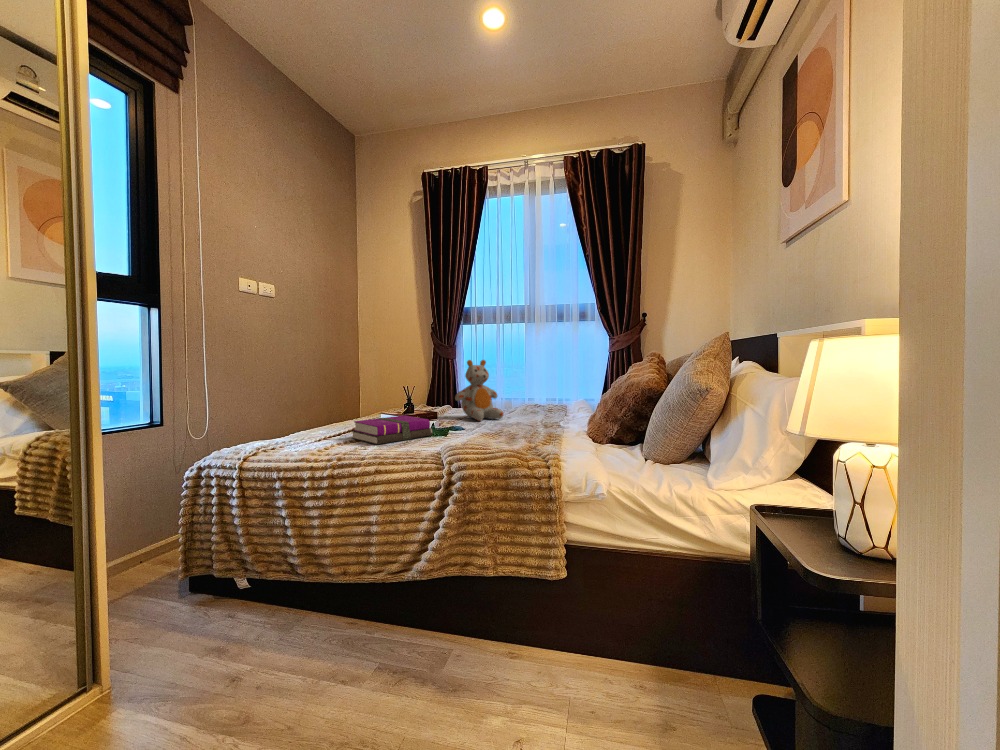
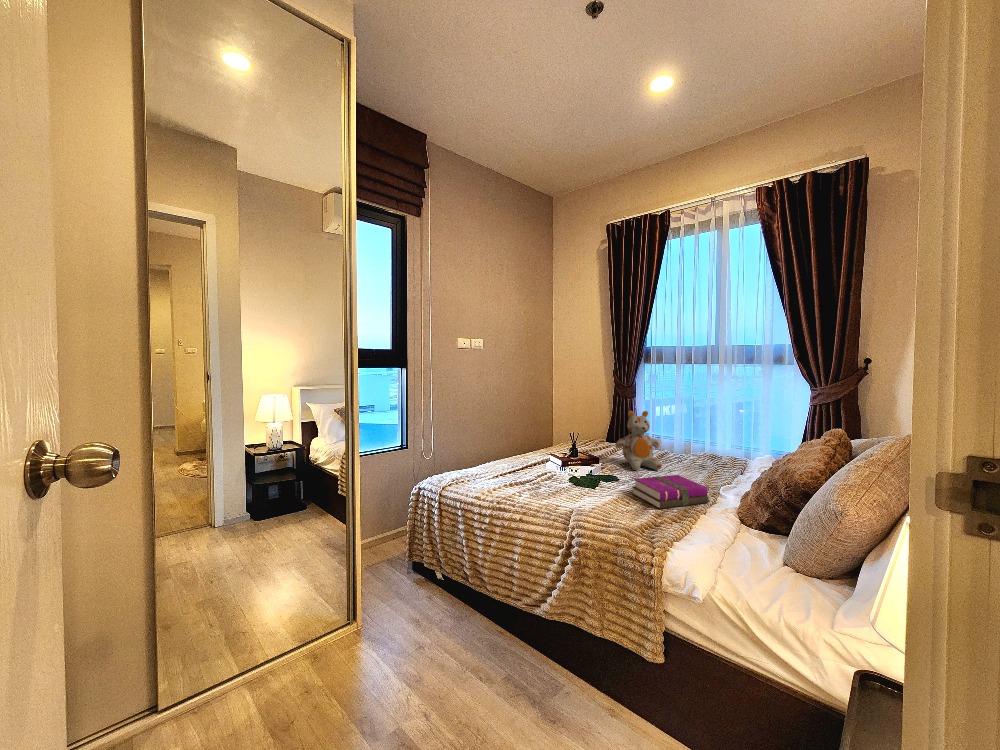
notebook: present [352,416,432,444] -> present [632,475,710,509]

